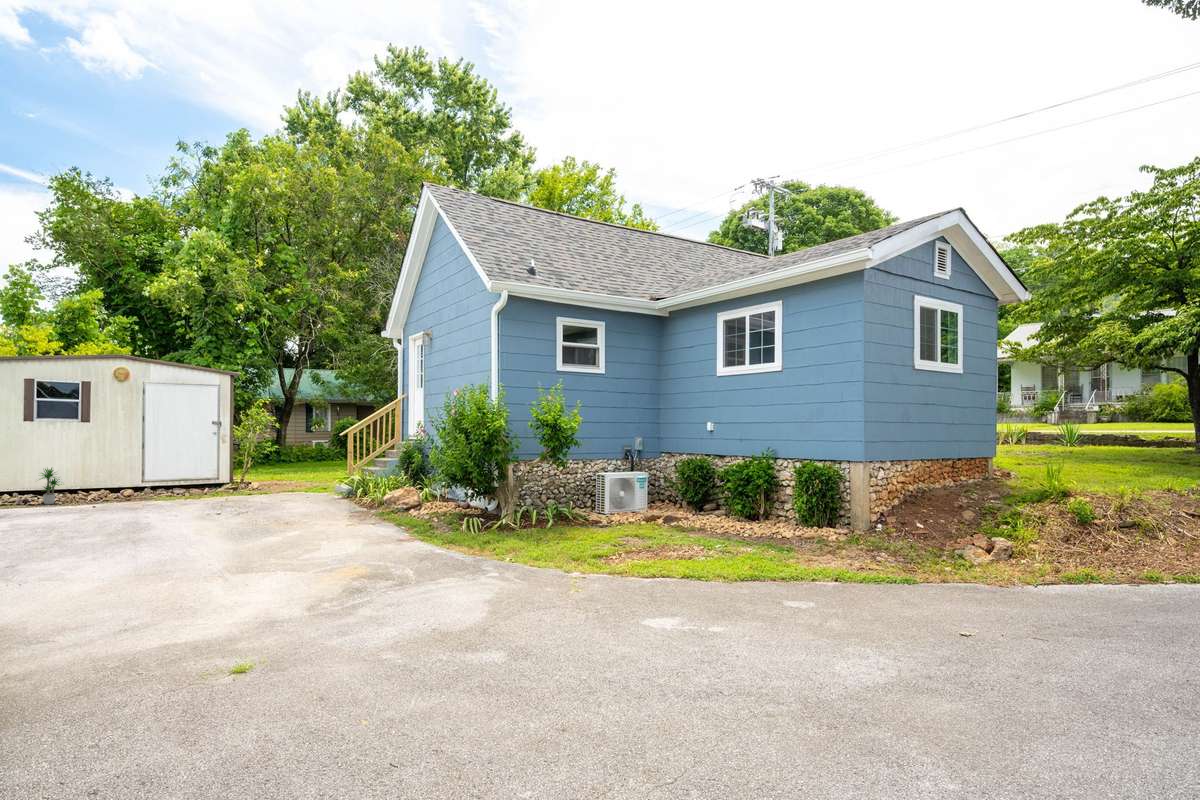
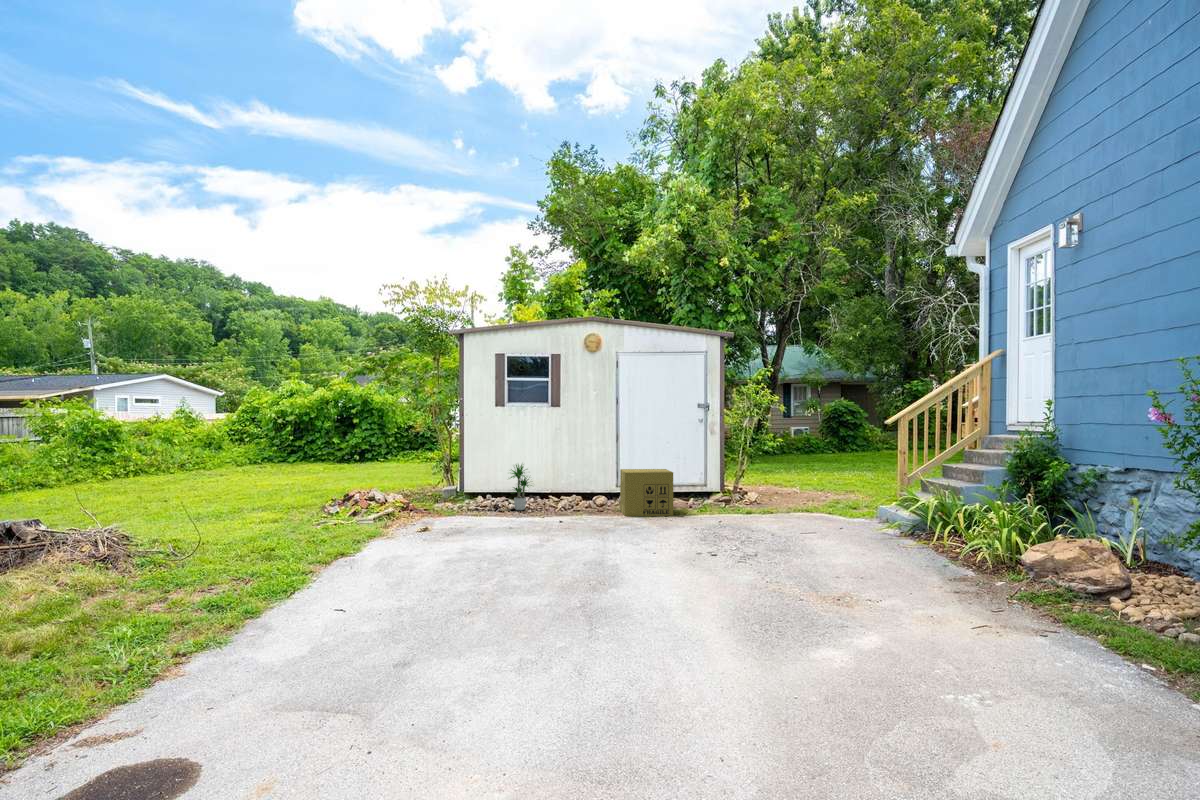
cardboard box: none [145,467,191,502] -> present [620,469,673,516]

